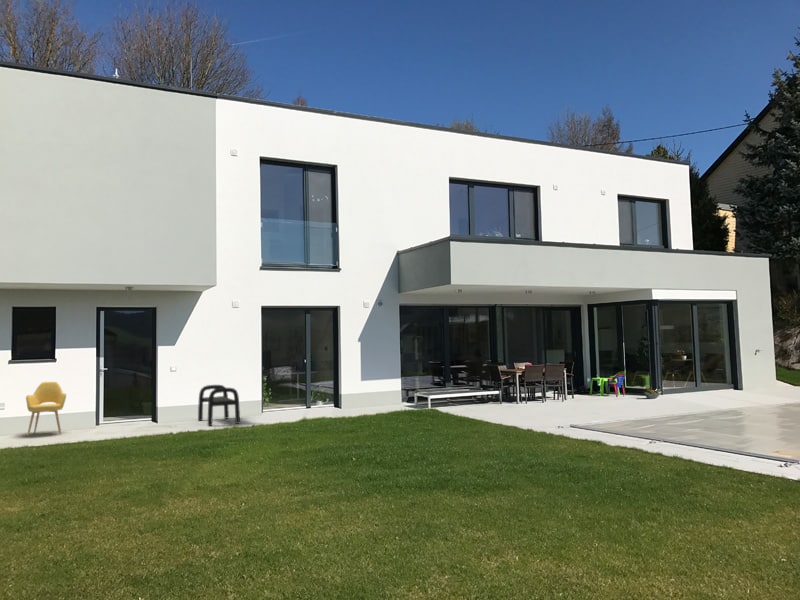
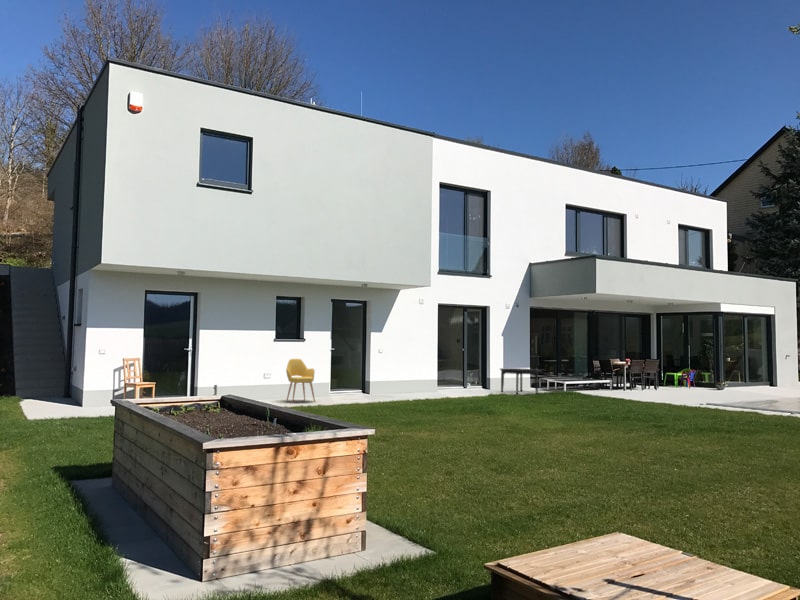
round table: none [347,380,395,413] -> present [500,368,539,394]
bench: present [198,385,240,426] -> none [397,367,440,399]

